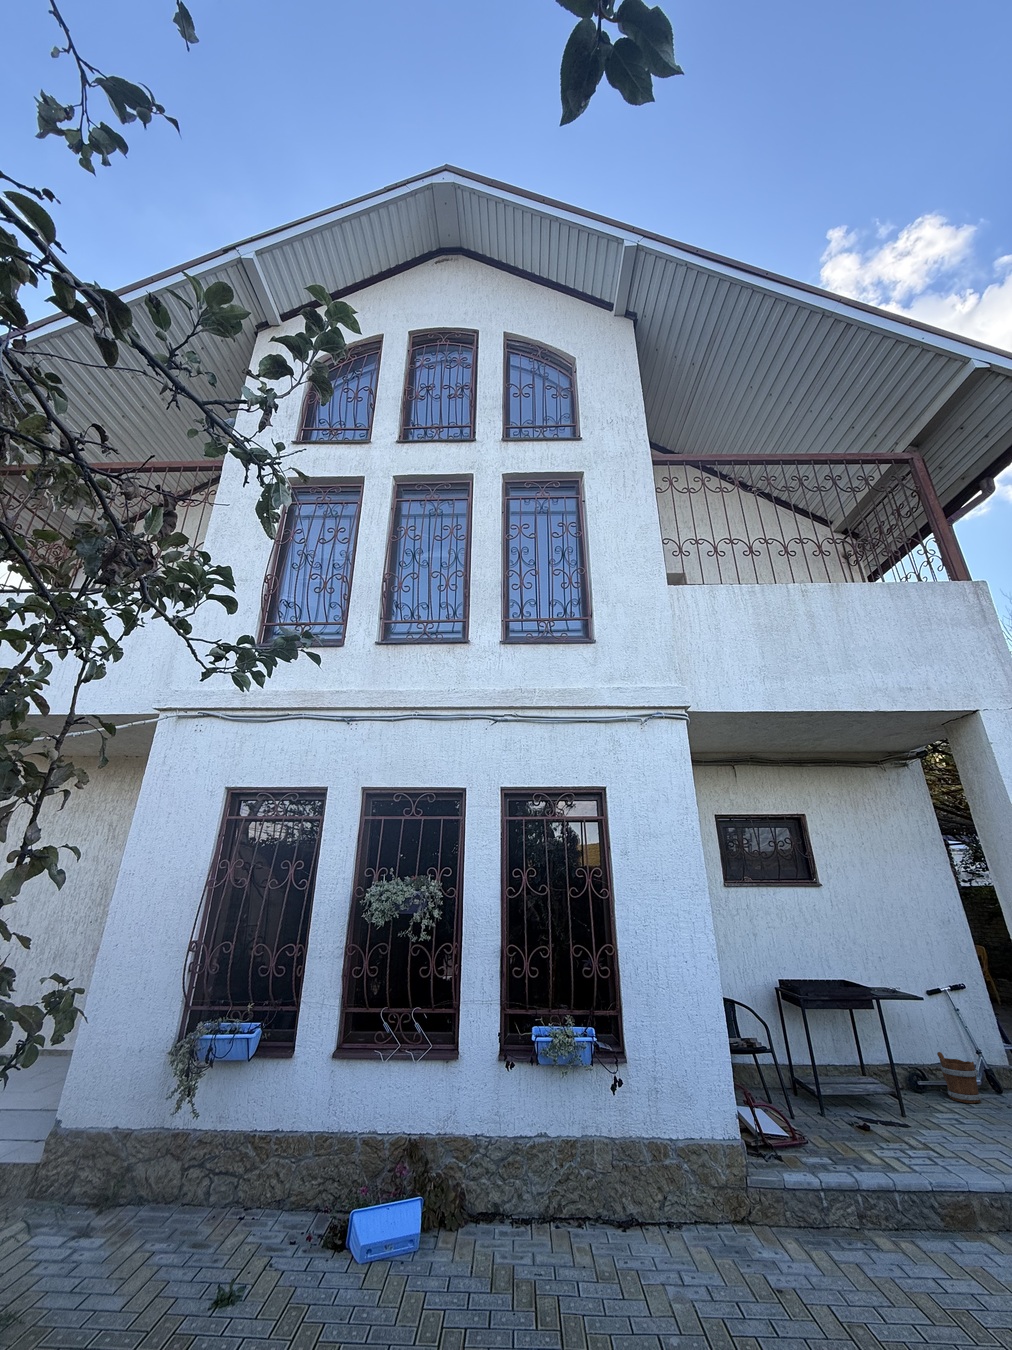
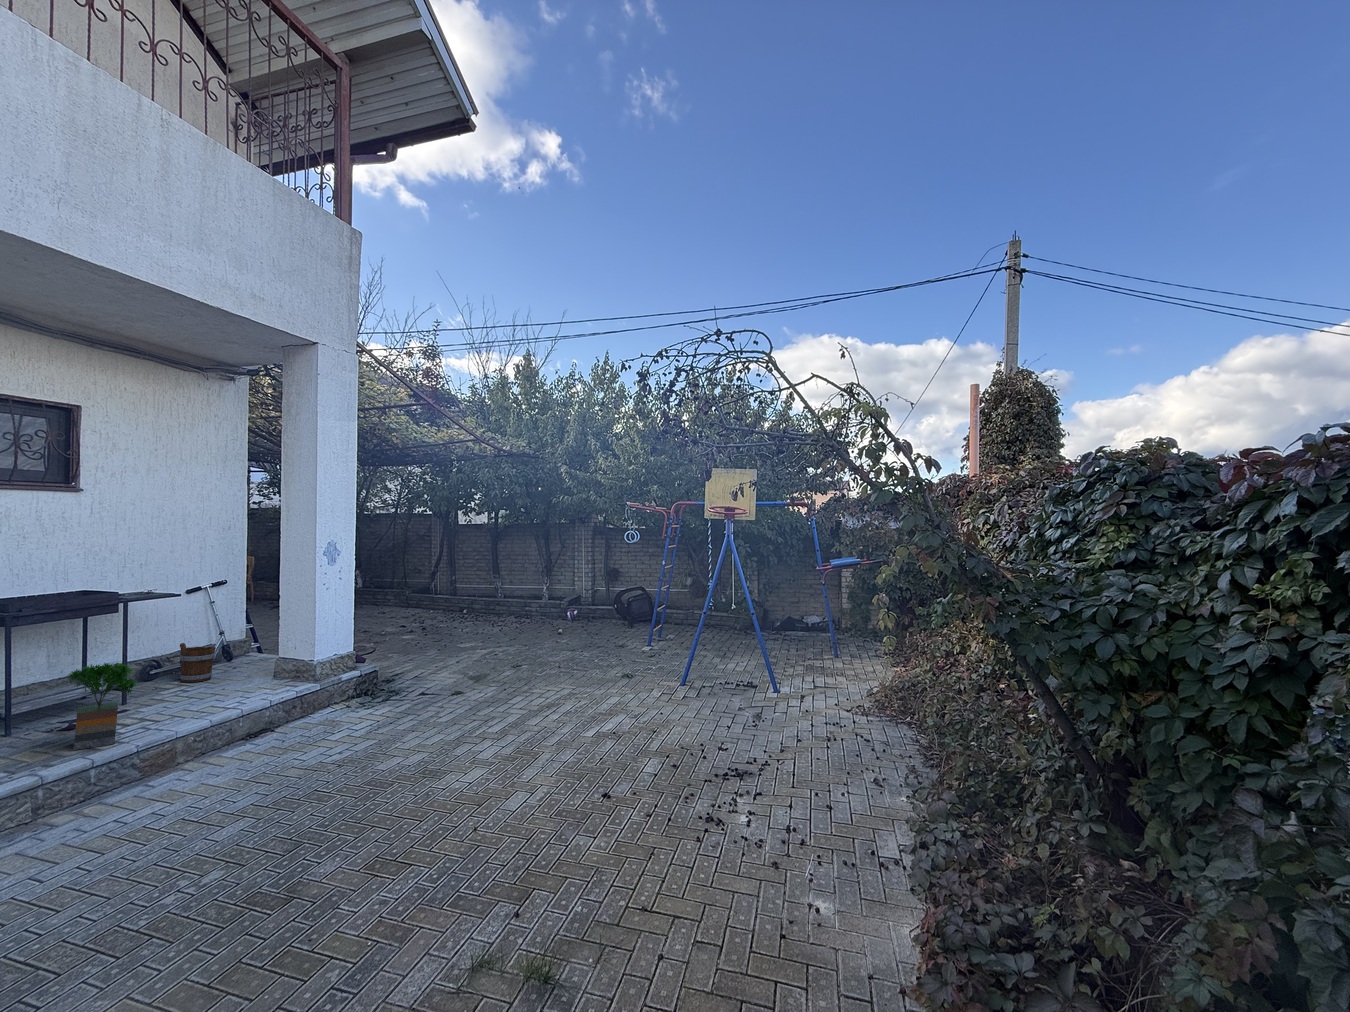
potted tree: none [852,1058,911,1152] -> present [67,663,137,750]

